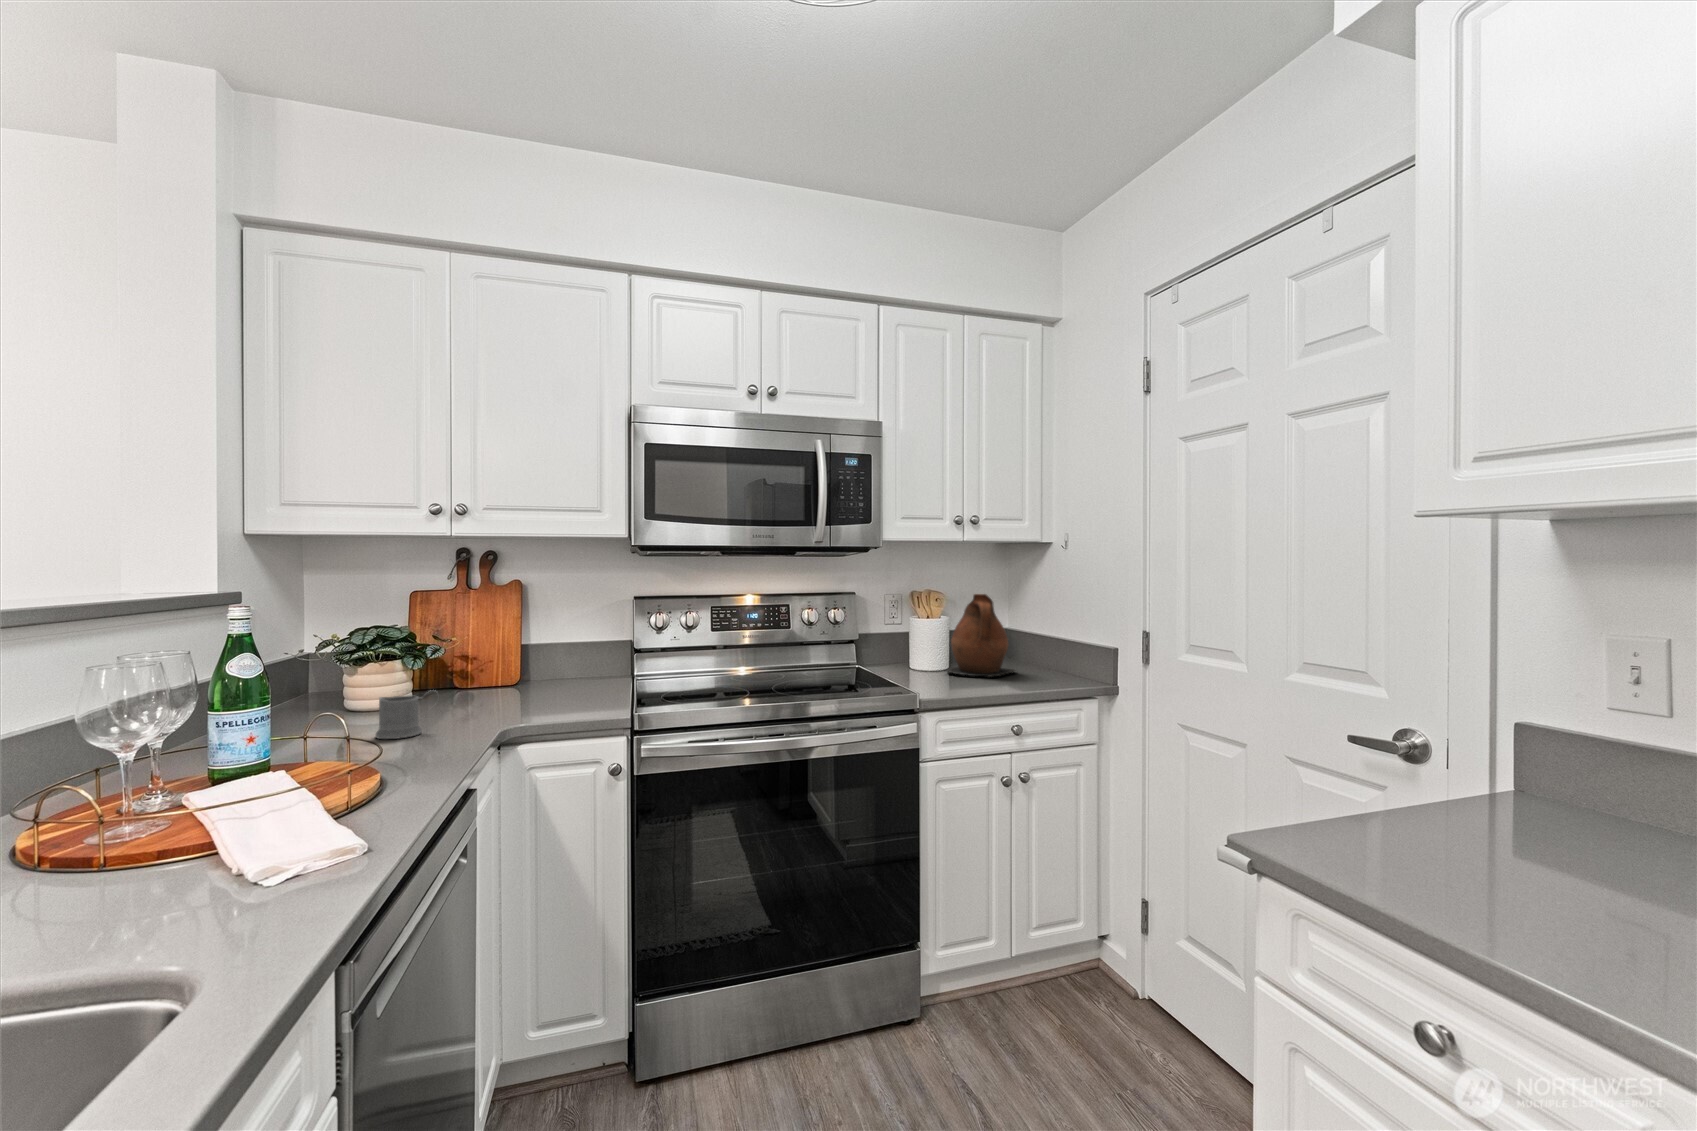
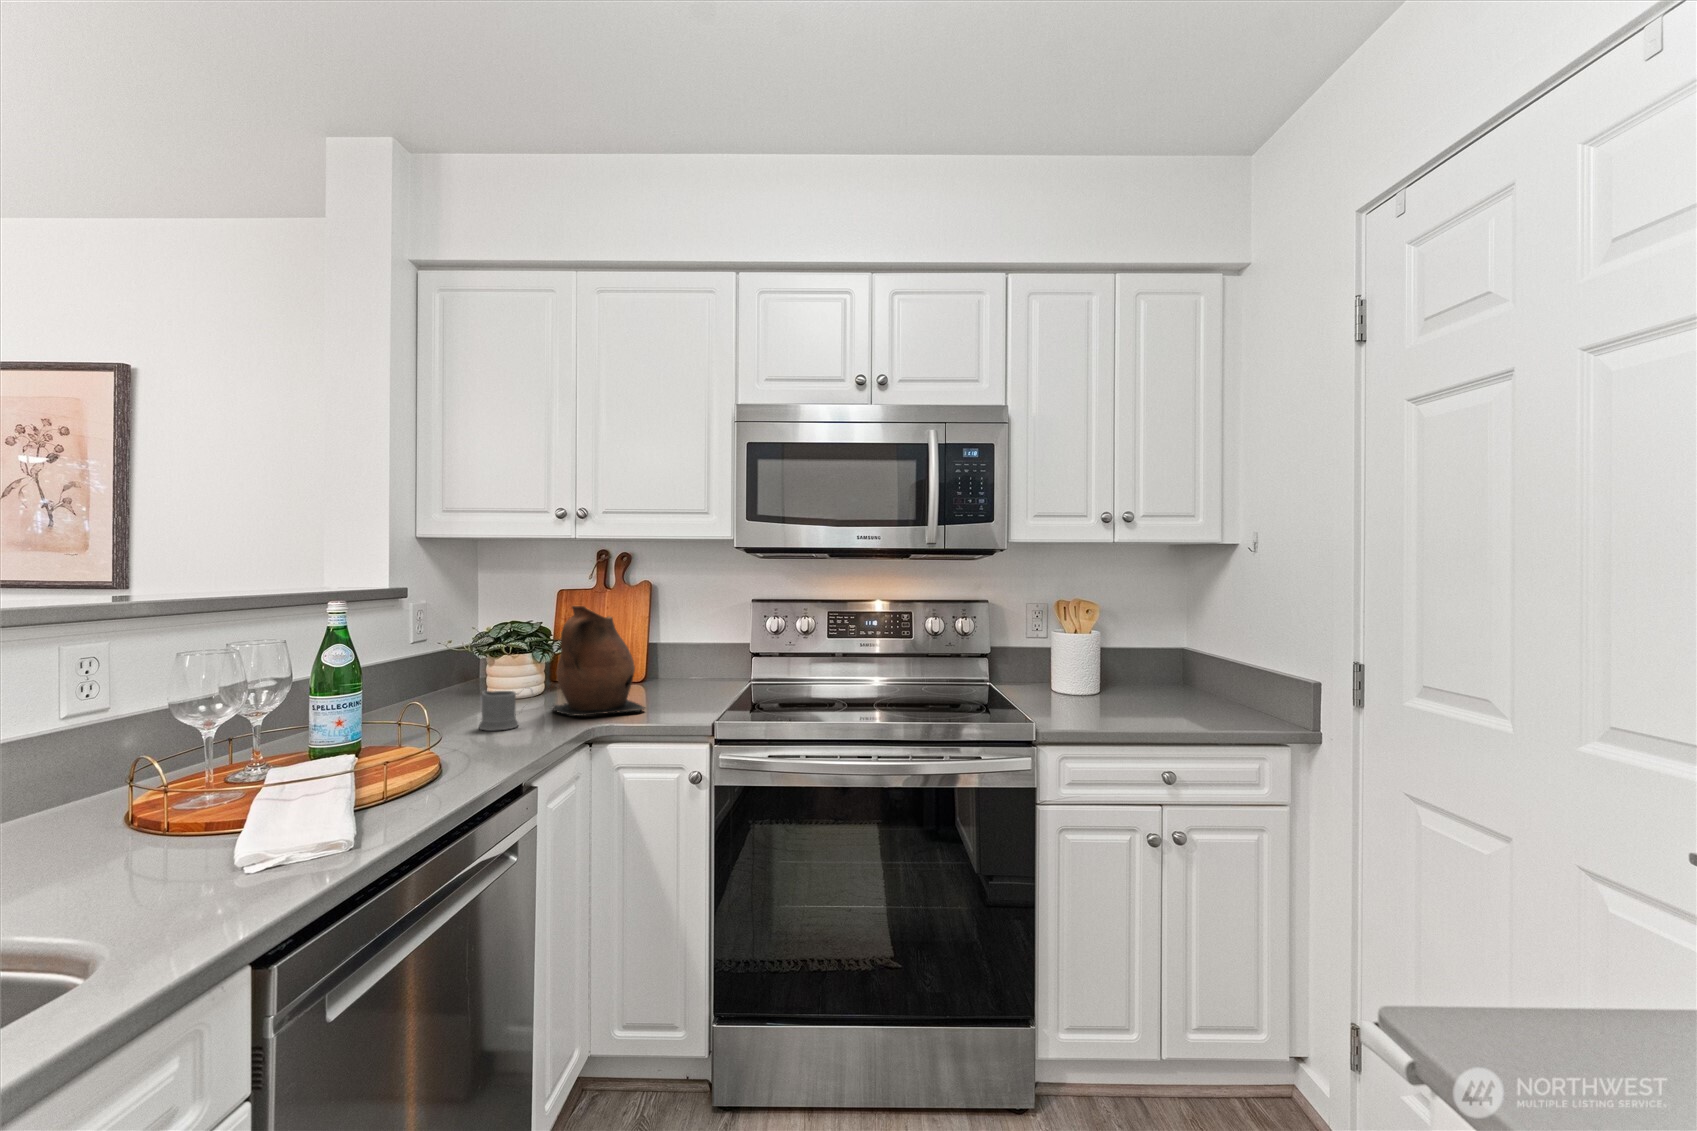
ceramic pitcher: present [947,594,1015,677] -> present [553,606,645,716]

